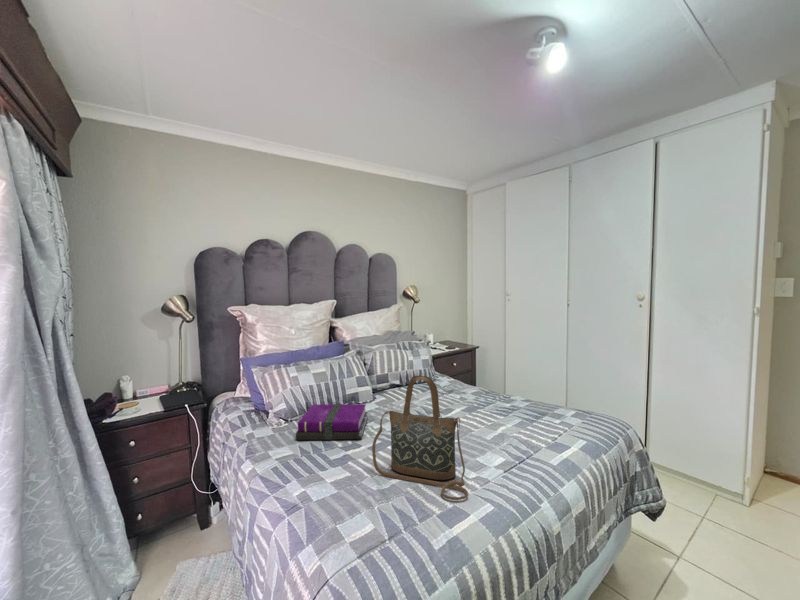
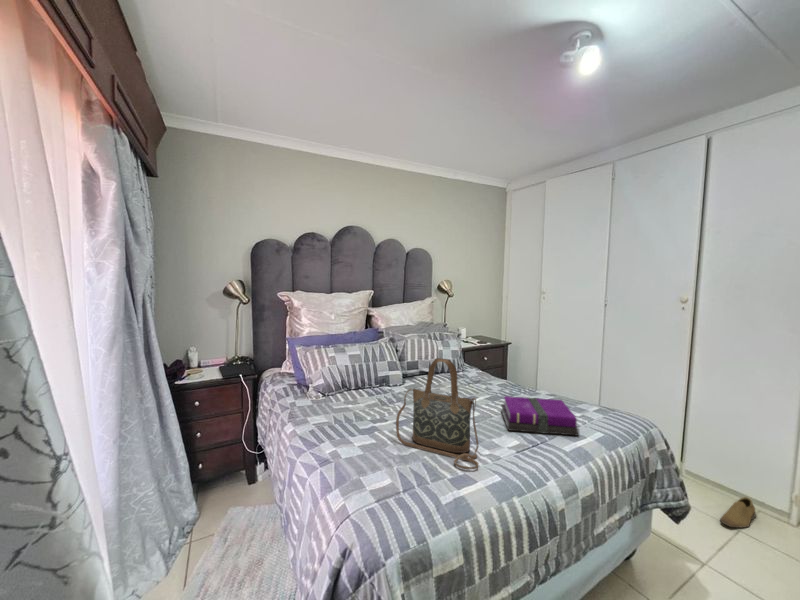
notebook: present [296,404,368,440] -> present [501,396,579,435]
shoe: none [686,484,716,516] -> present [720,497,756,528]

